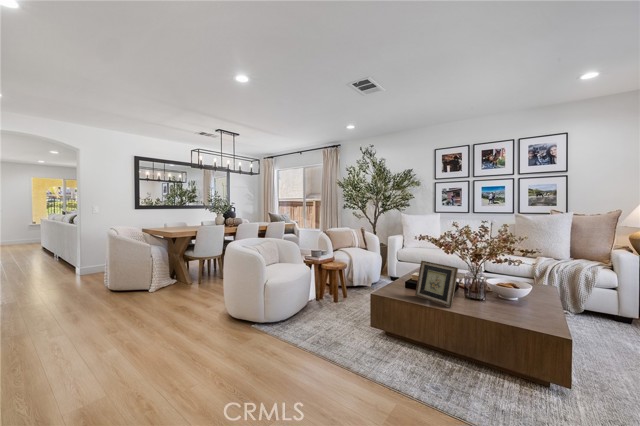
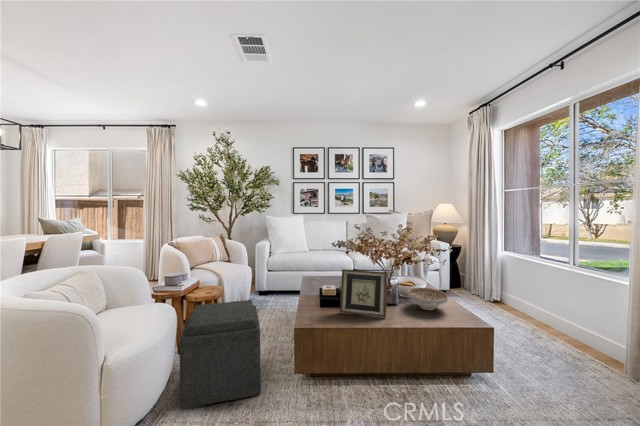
ottoman: none [301,270,357,333] -> present [179,300,261,409]
decorative bowl: none [488,291,535,315] -> present [408,288,448,310]

